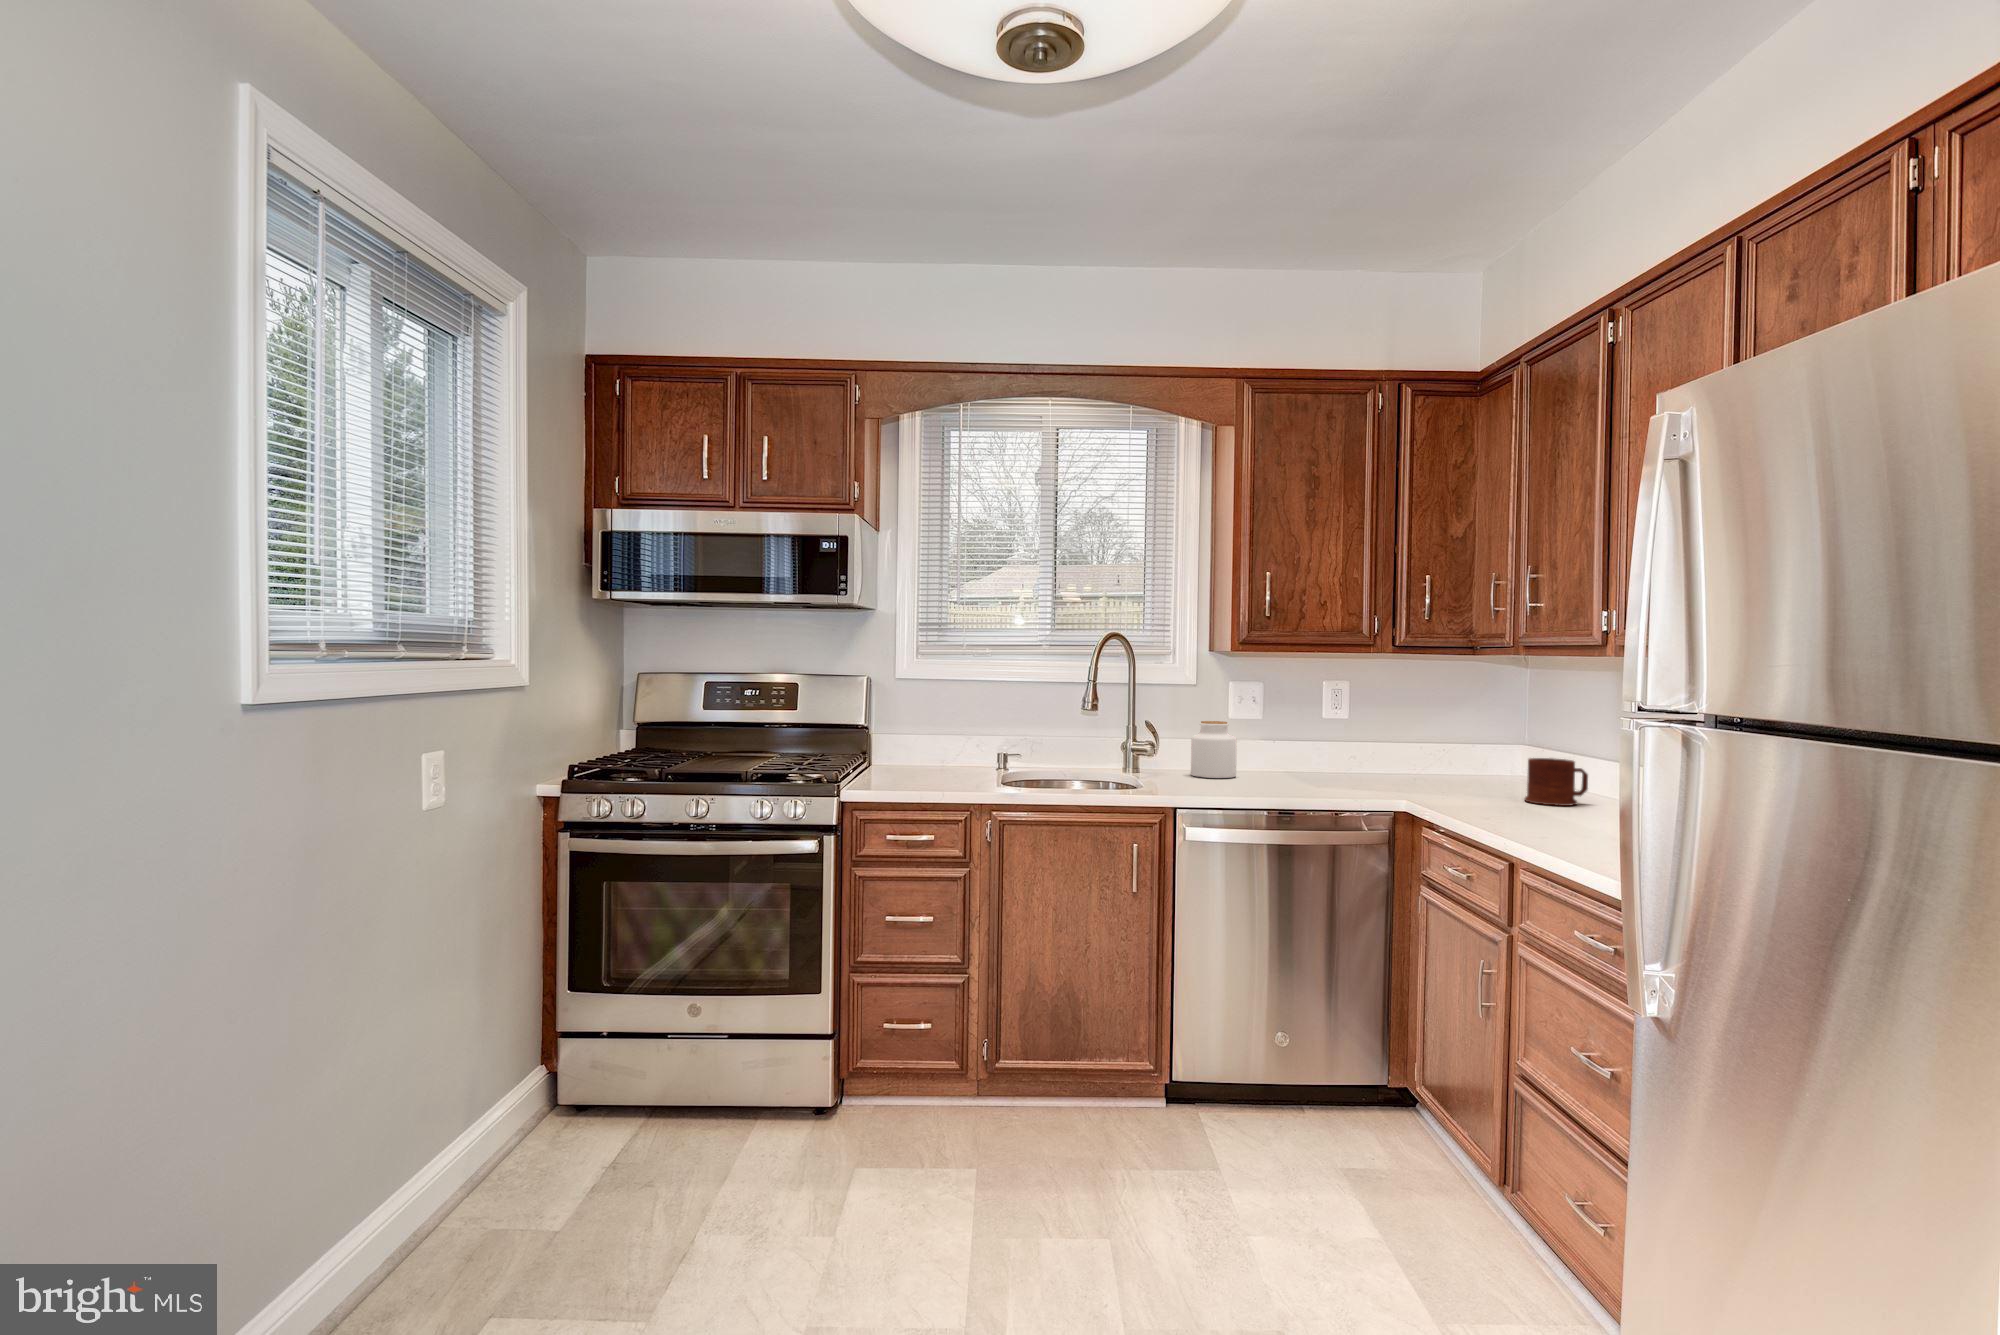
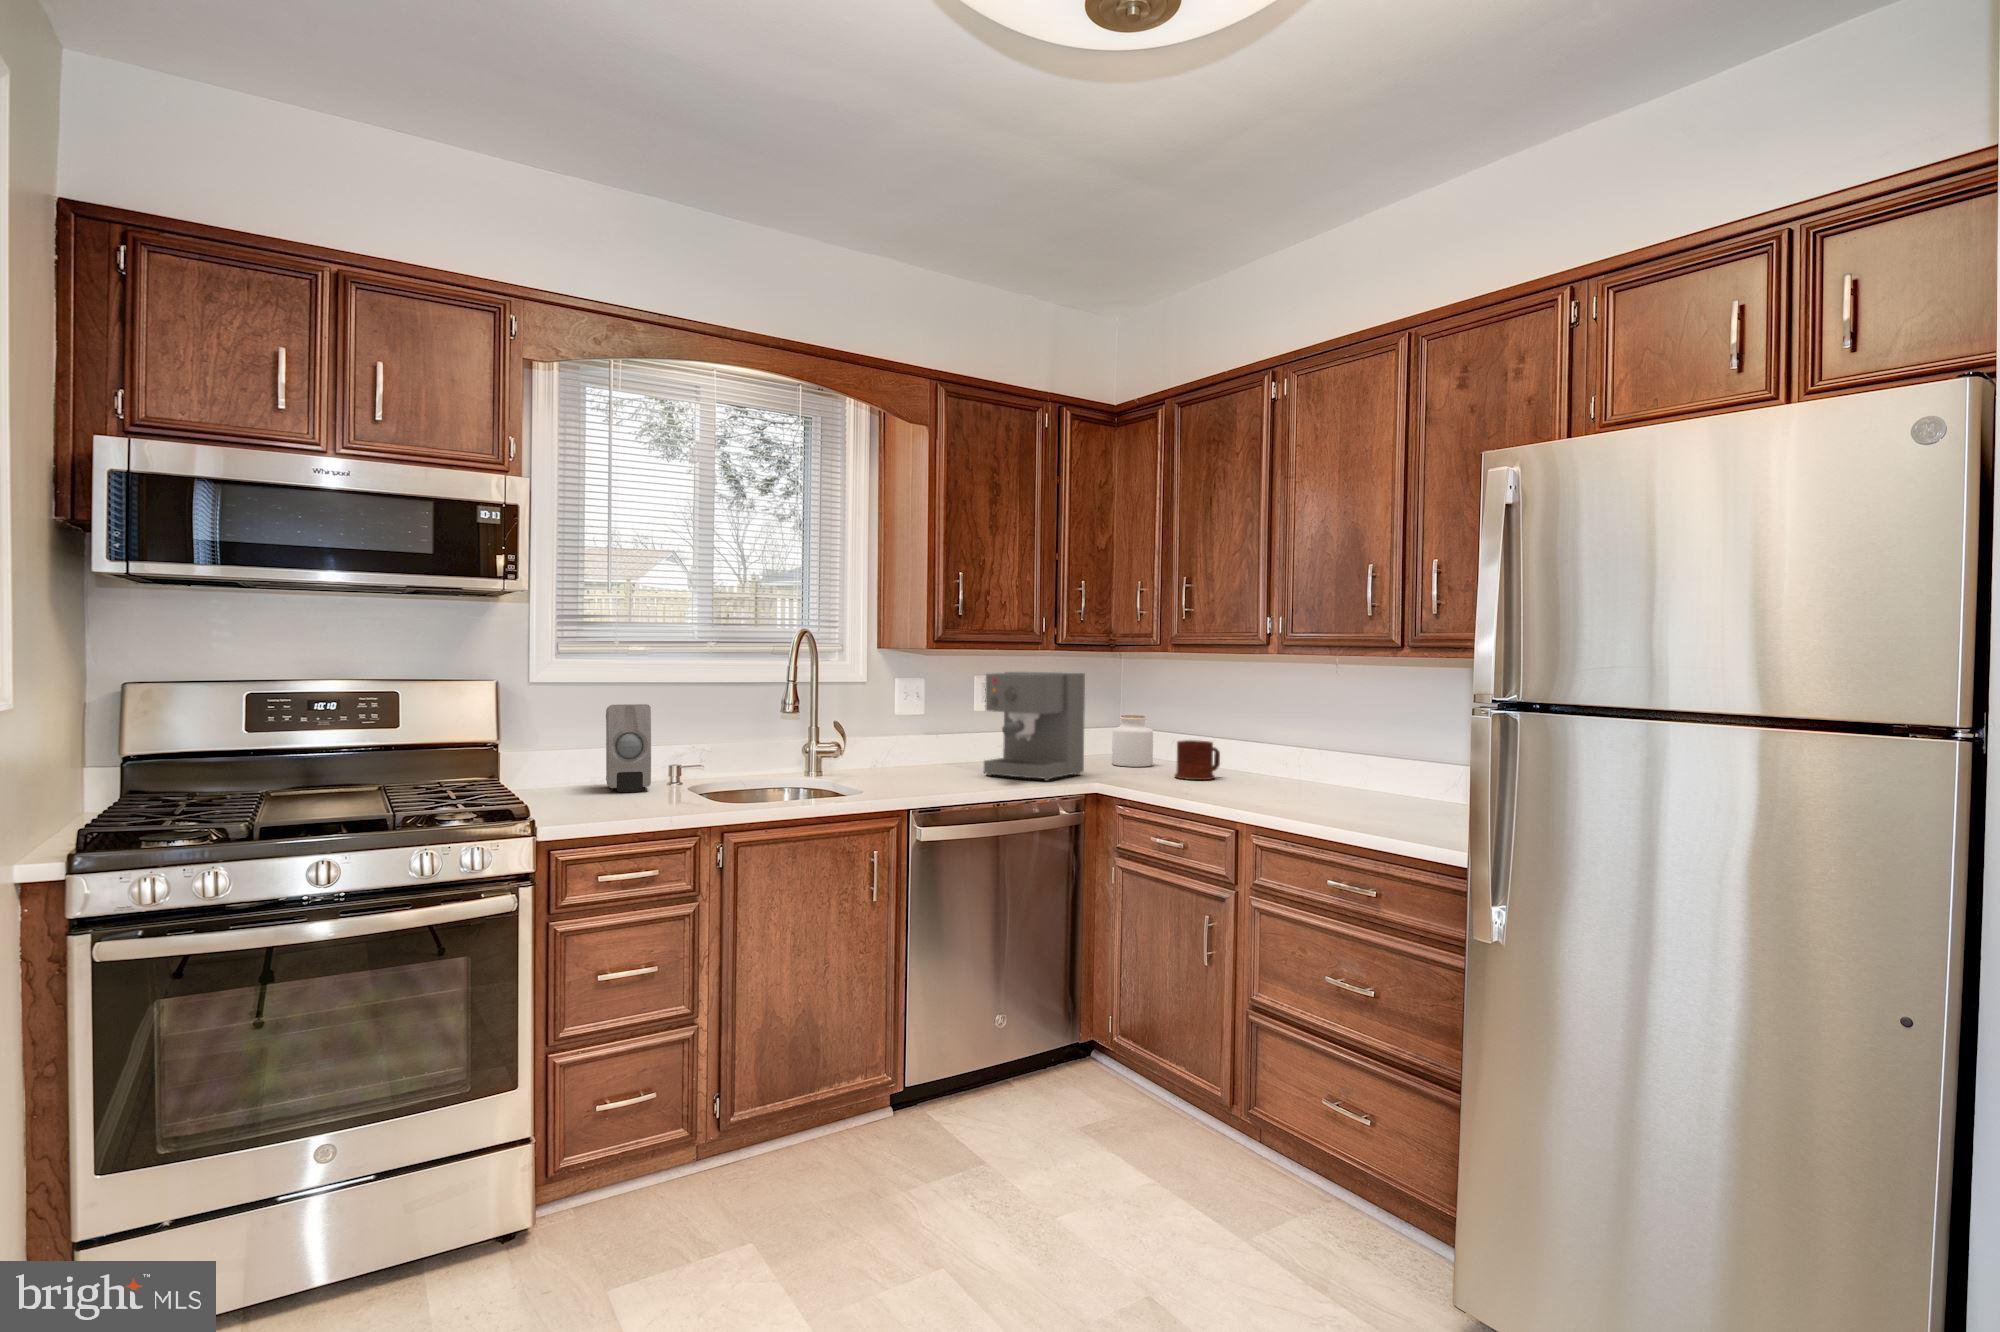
coffee maker: none [1300,675,1420,792] -> present [984,672,1085,781]
soap dispenser: none [943,697,987,772] -> present [606,704,651,792]
jar: present [1191,721,1237,778] -> present [1112,715,1153,767]

